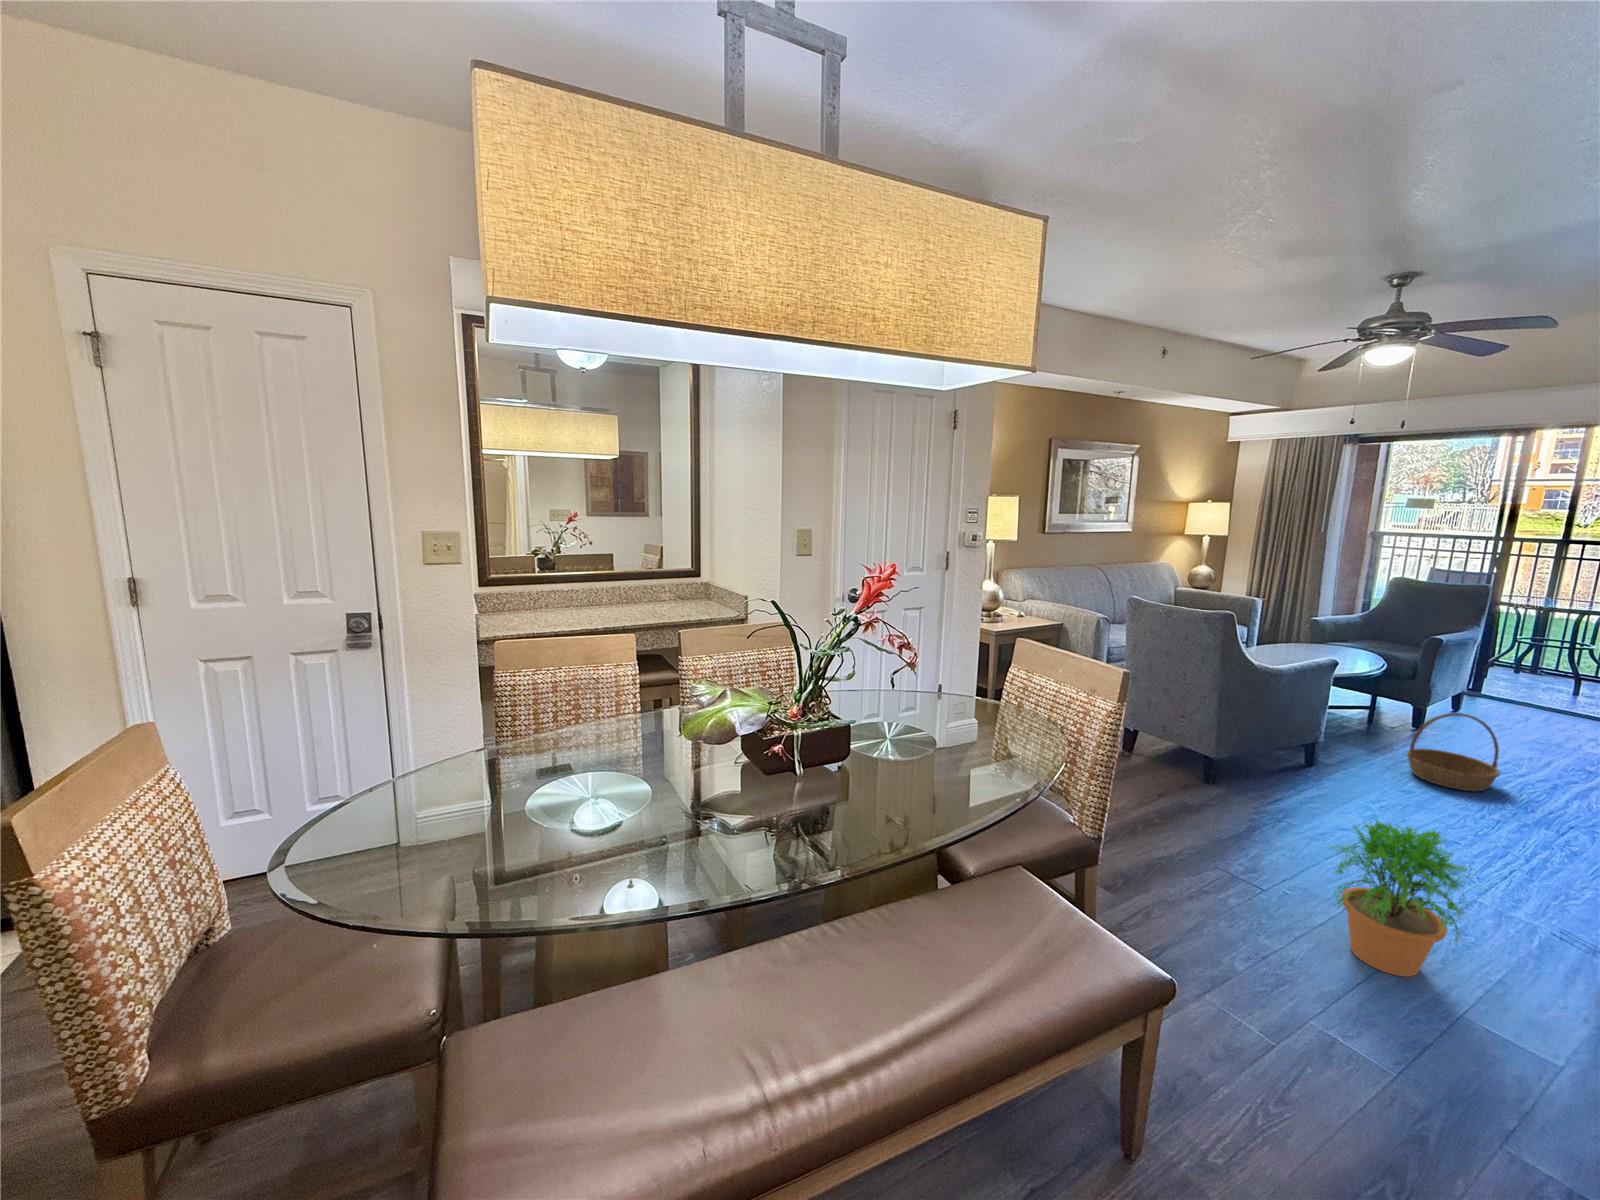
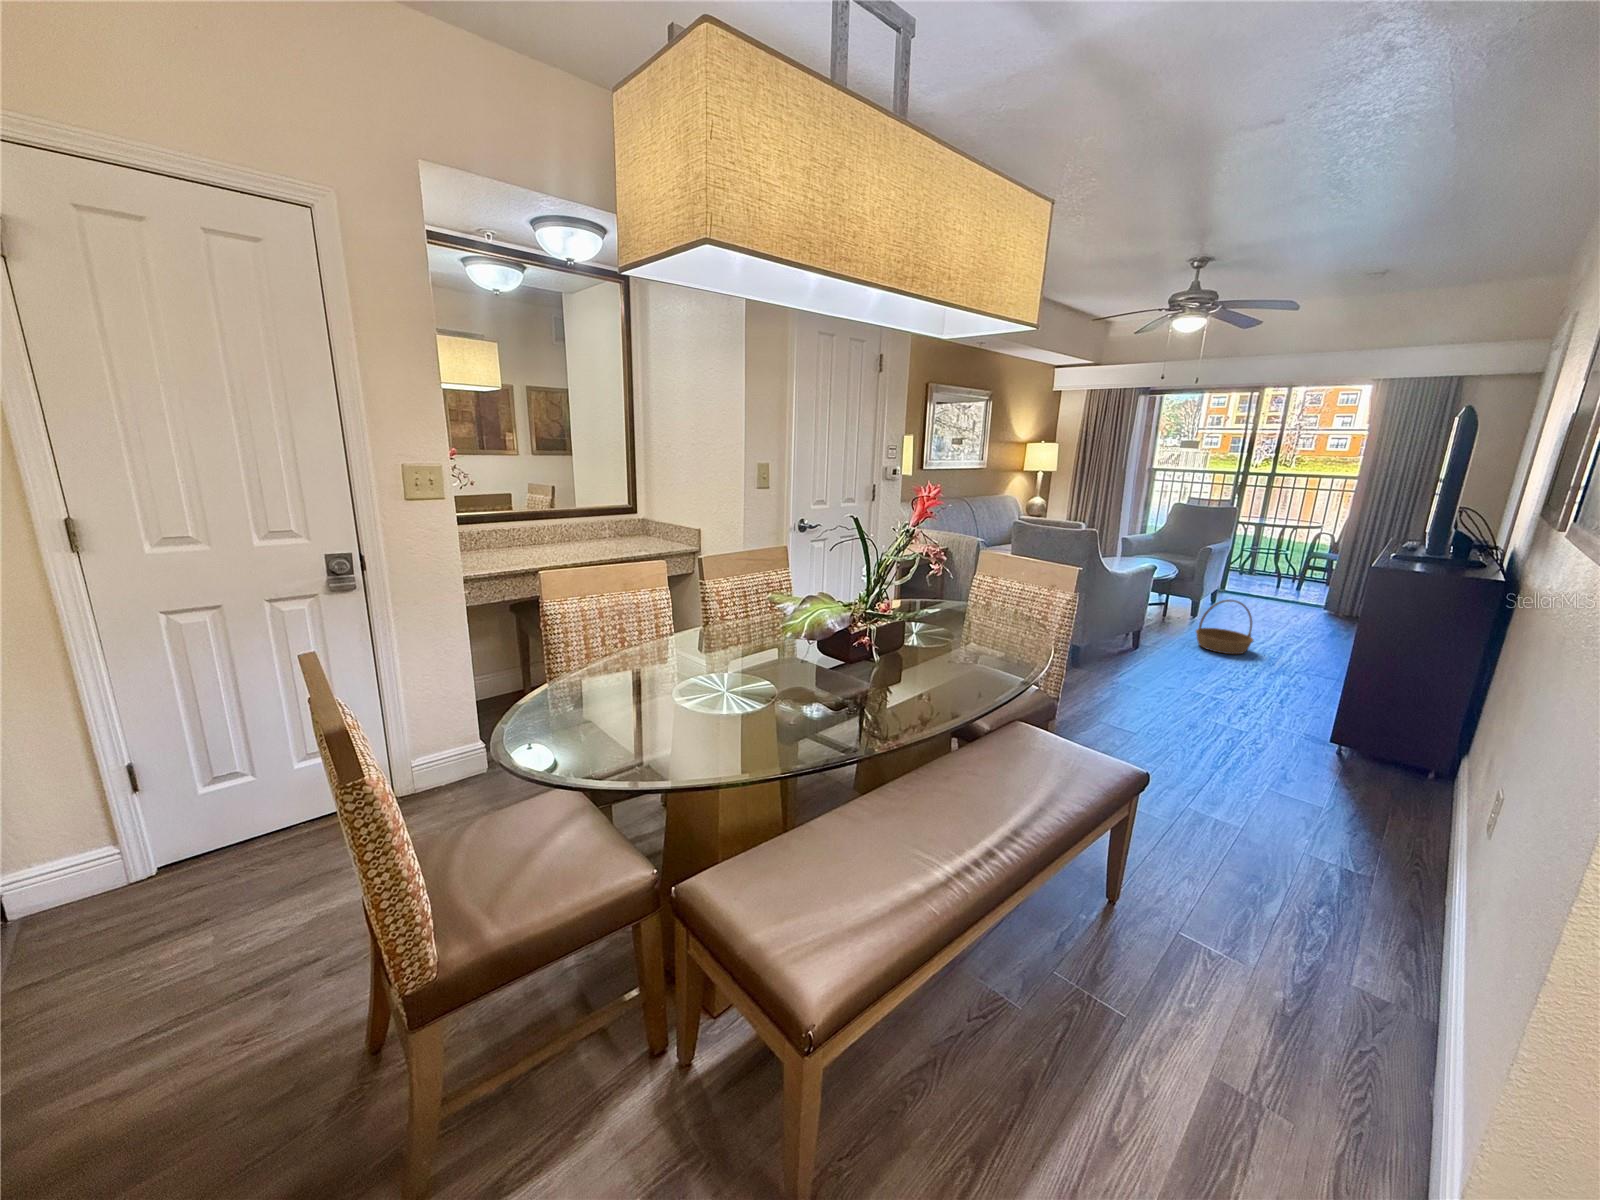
potted plant: present [1330,820,1473,977] -> none [1184,668,1290,772]

